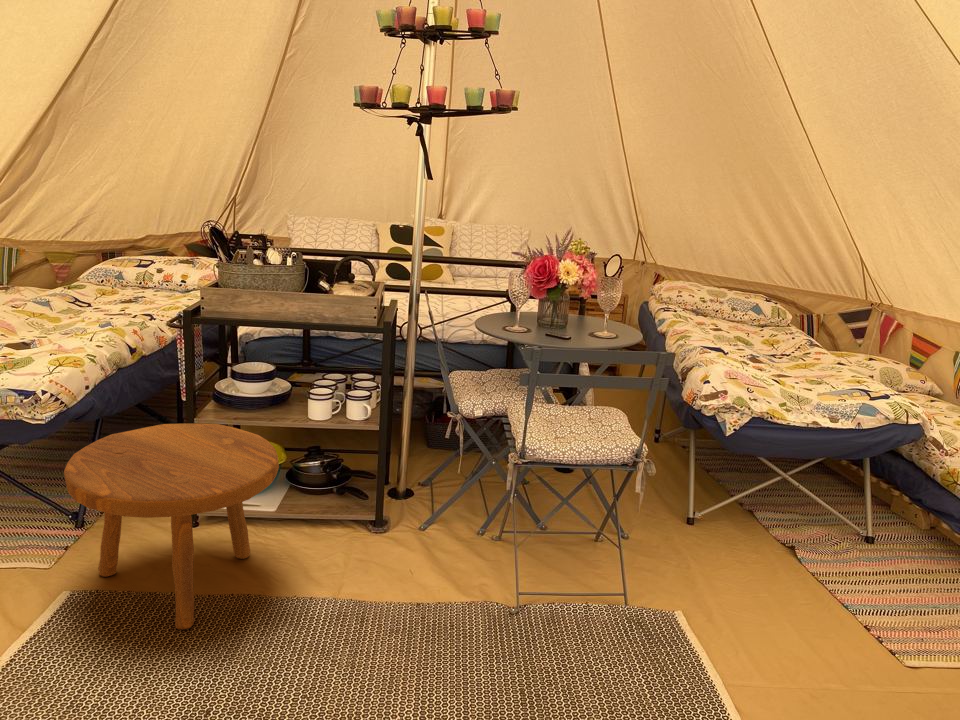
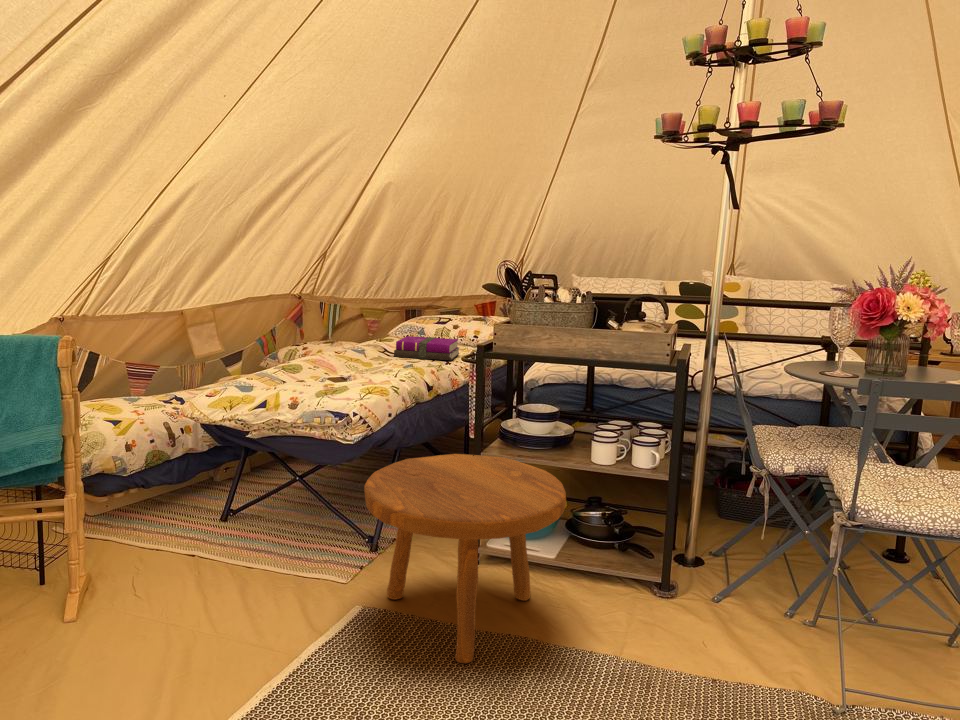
notebook: none [87,286,165,313] -> present [394,336,459,360]

